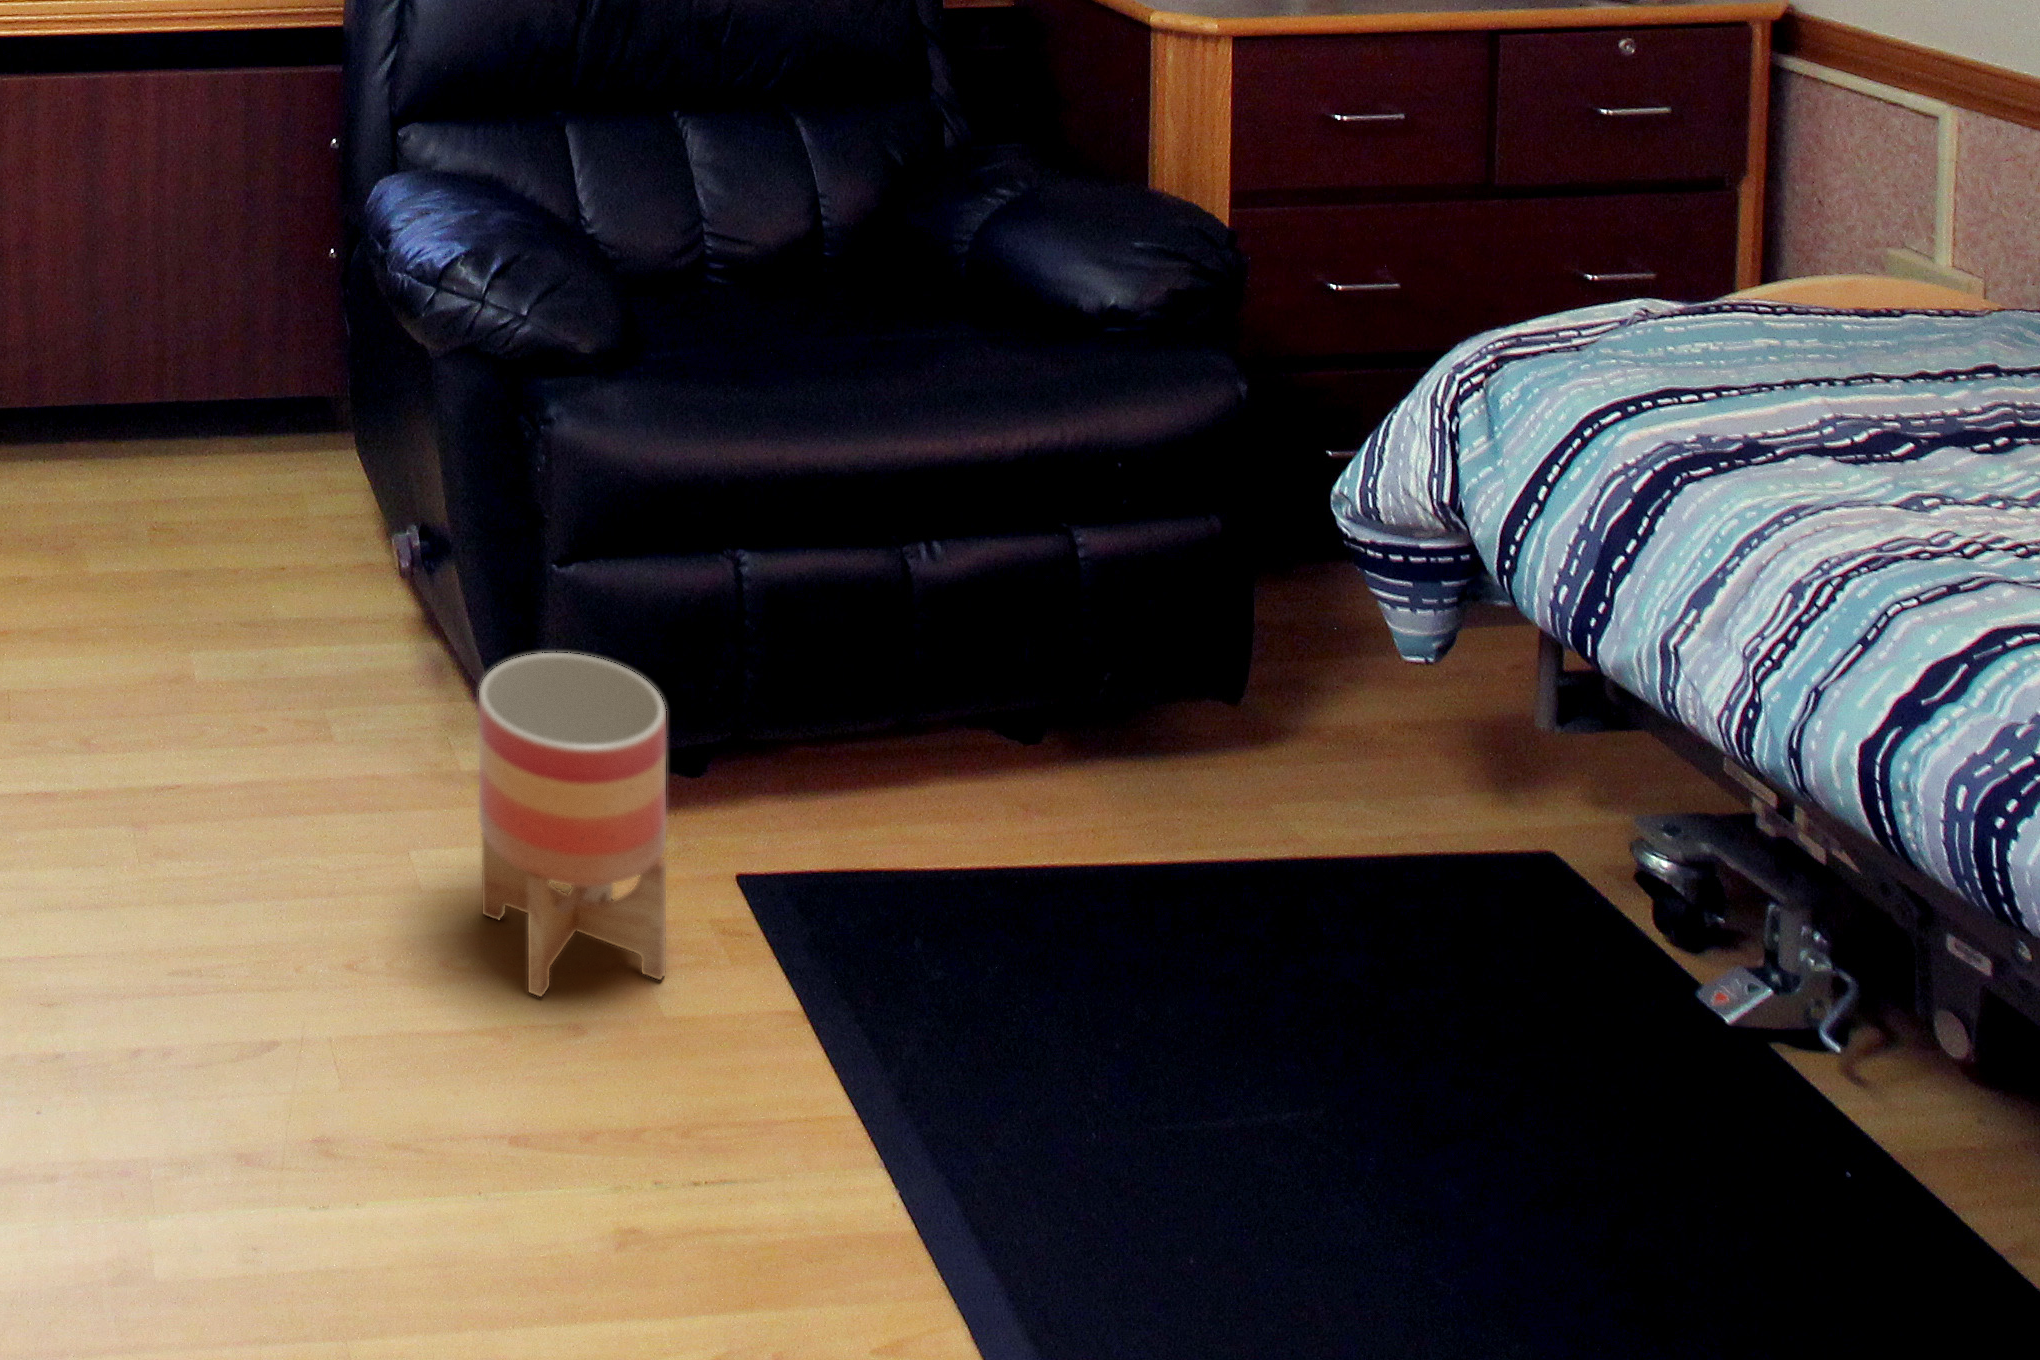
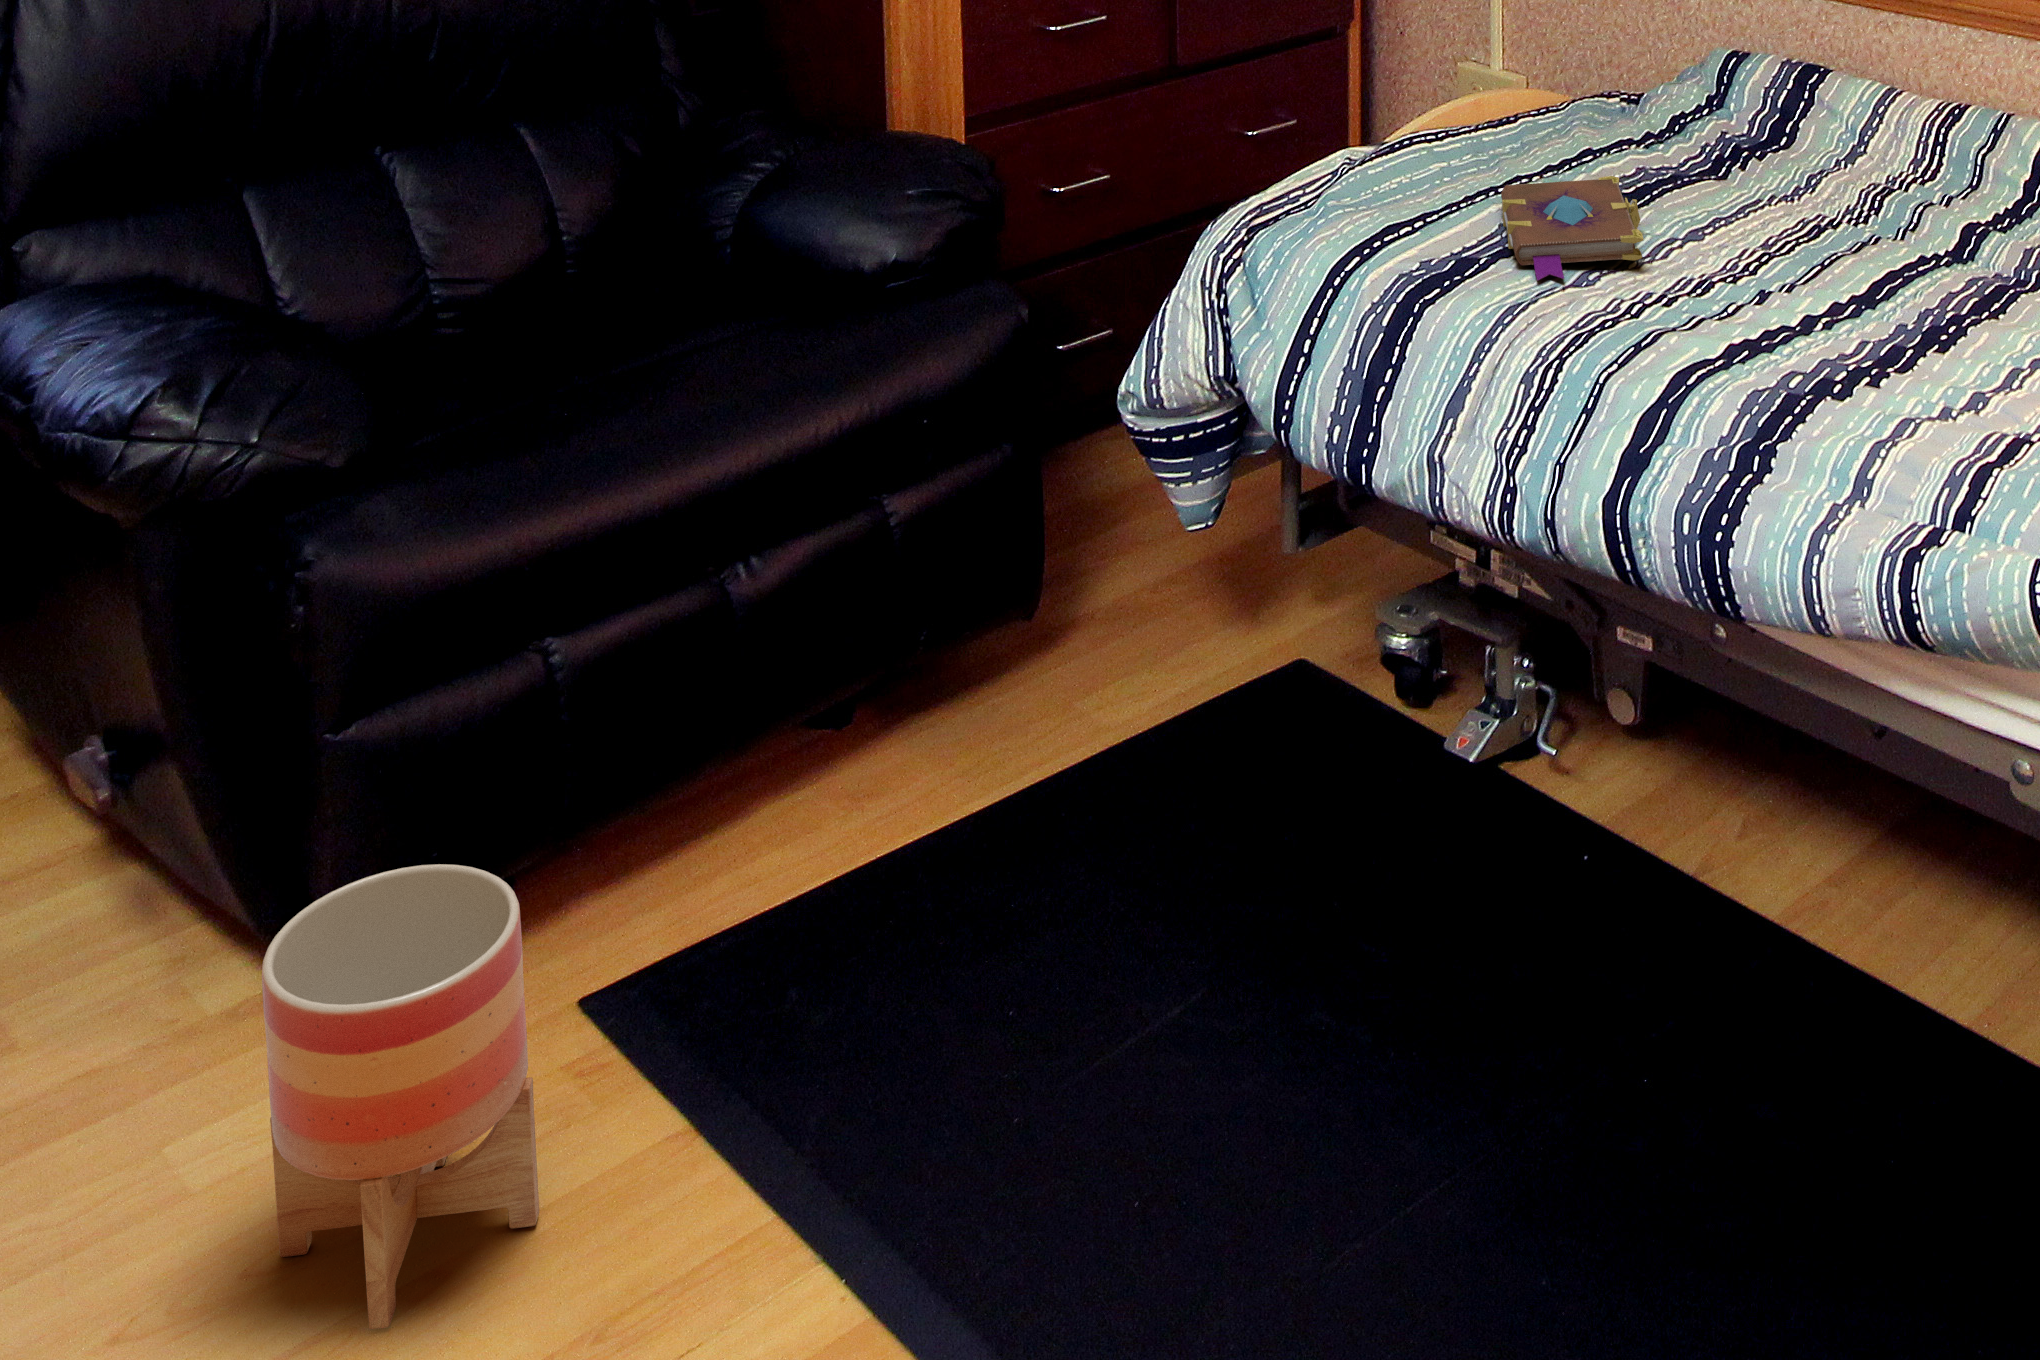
book: none [1819,377,2032,500] -> present [1501,176,1643,280]

